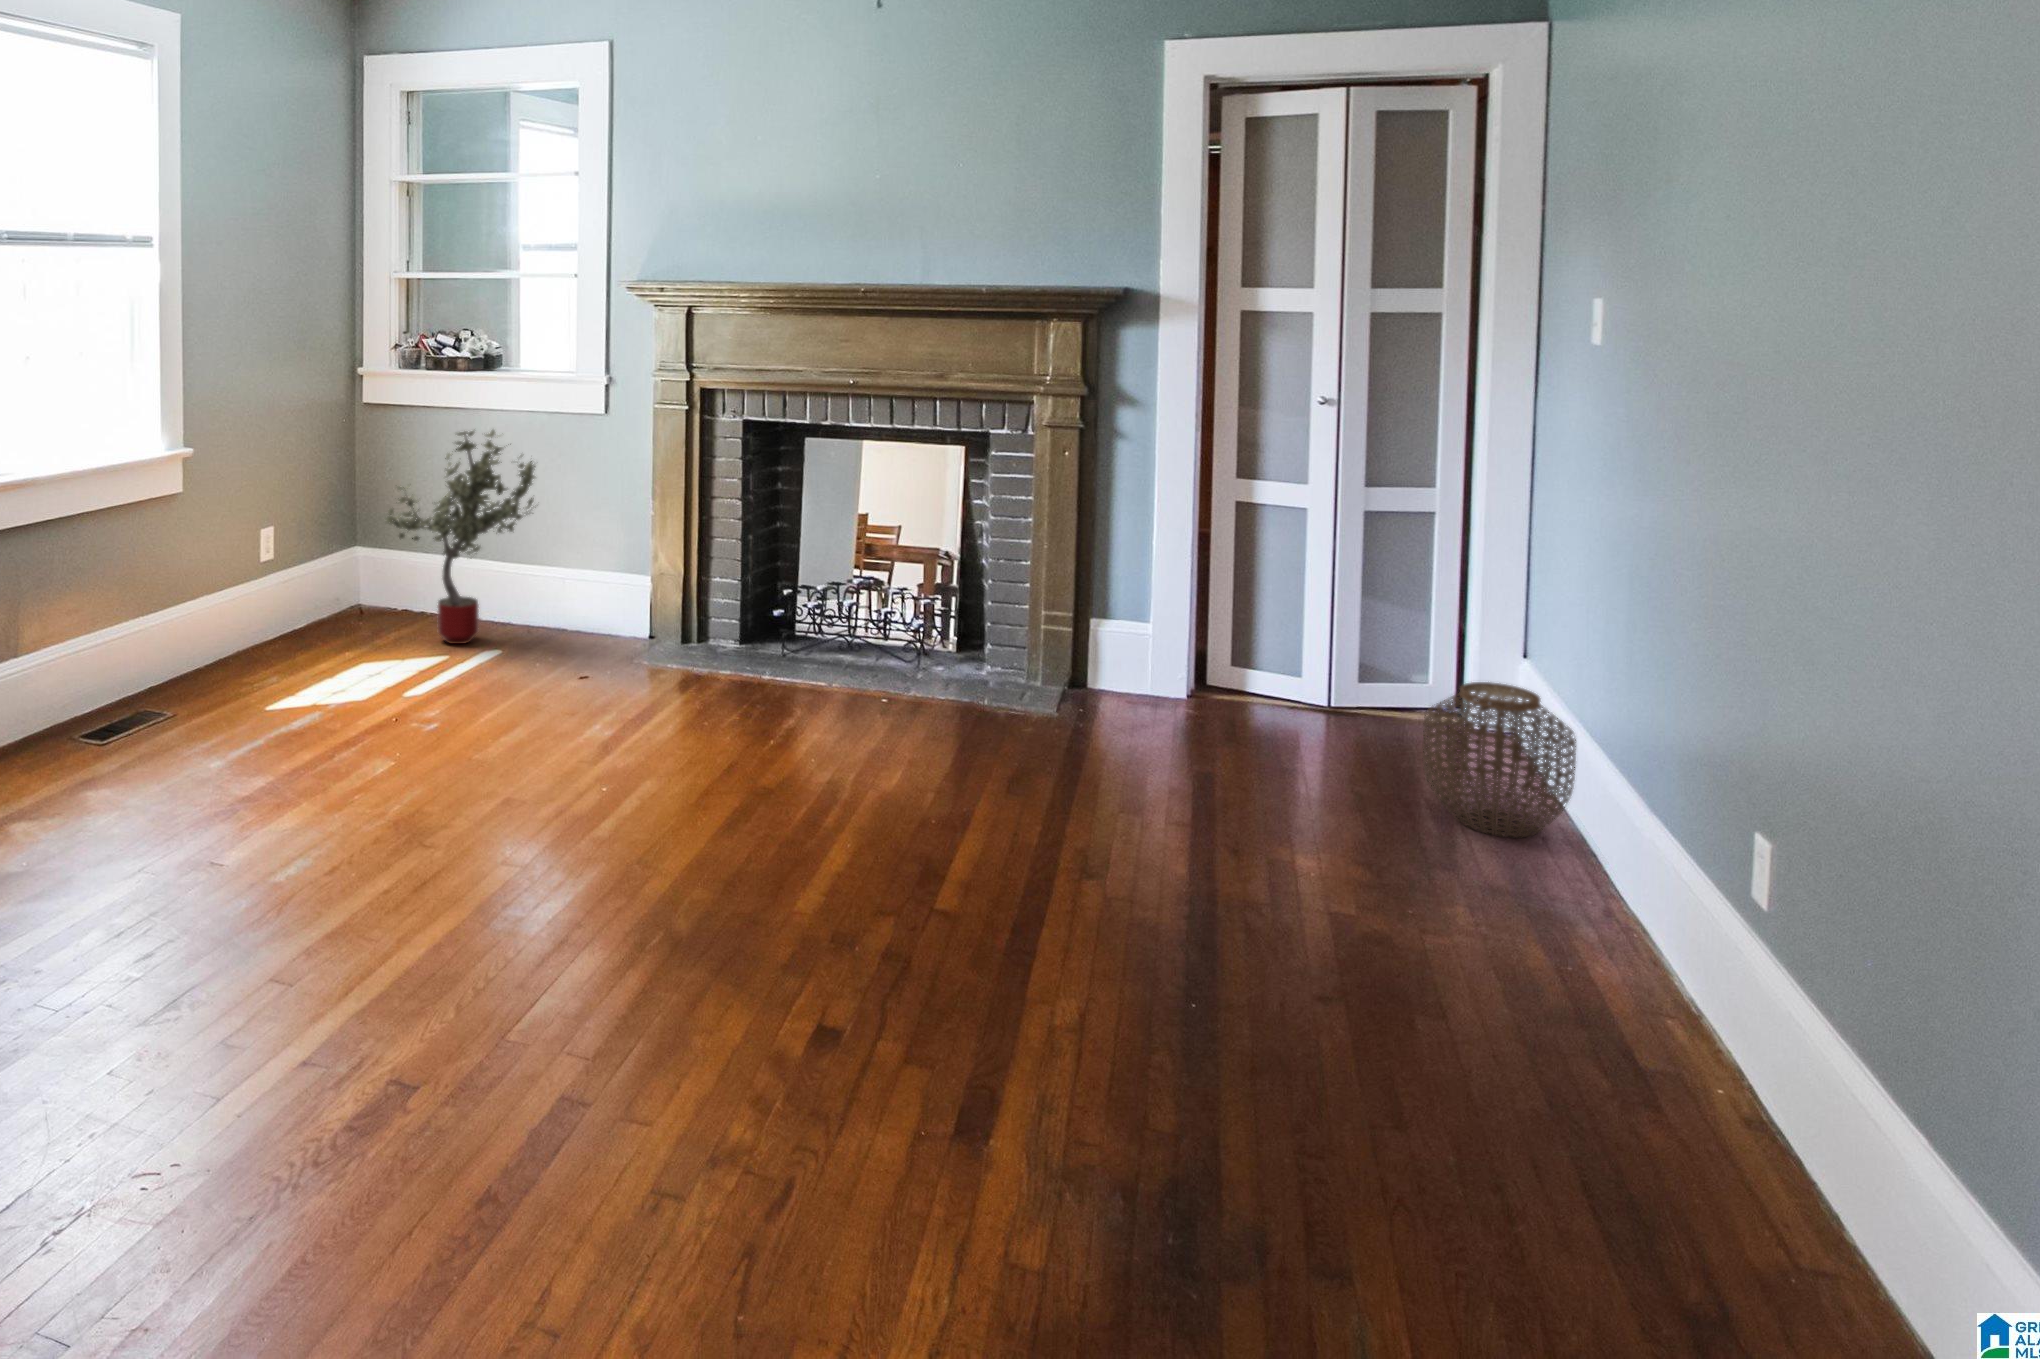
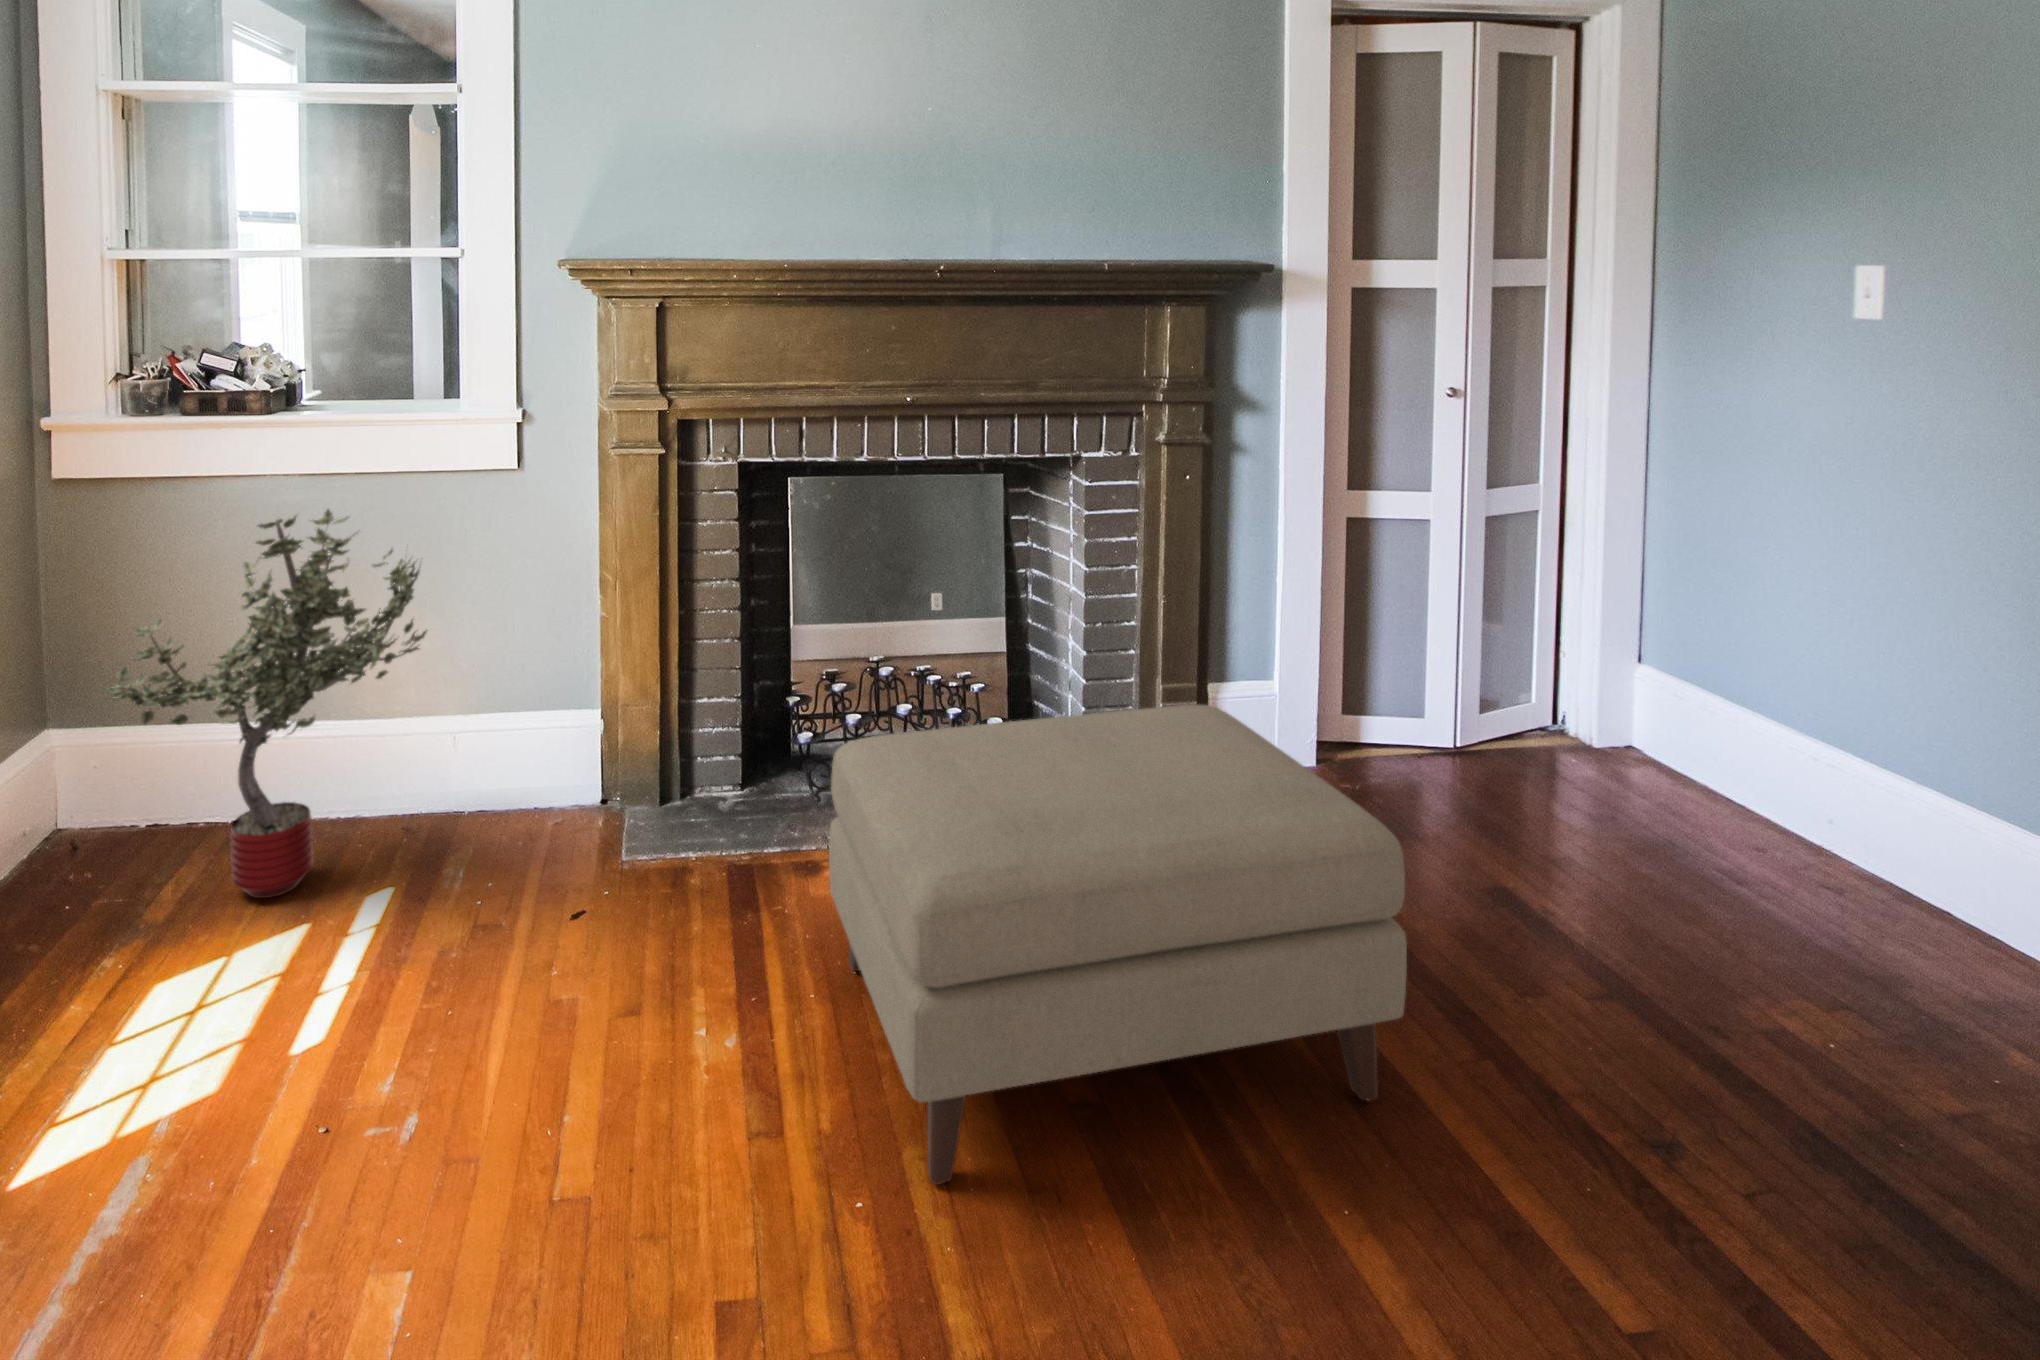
ottoman: none [691,577,993,804] -> present [829,705,1407,1184]
woven basket: present [1423,682,1576,838] -> none [1750,734,1965,941]

